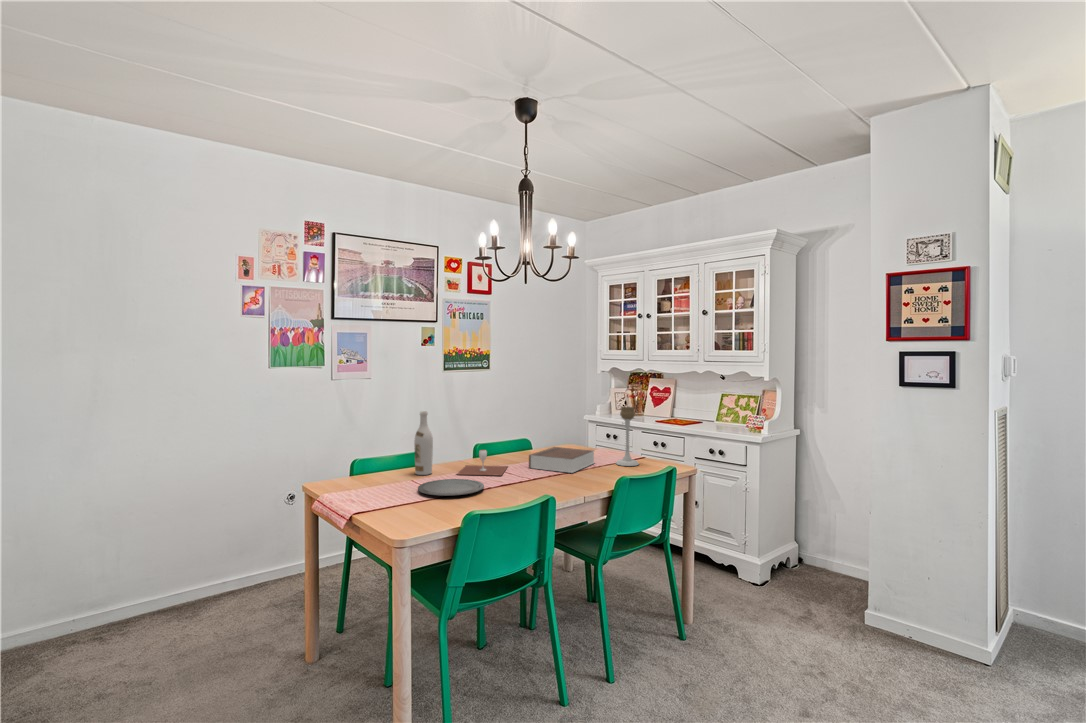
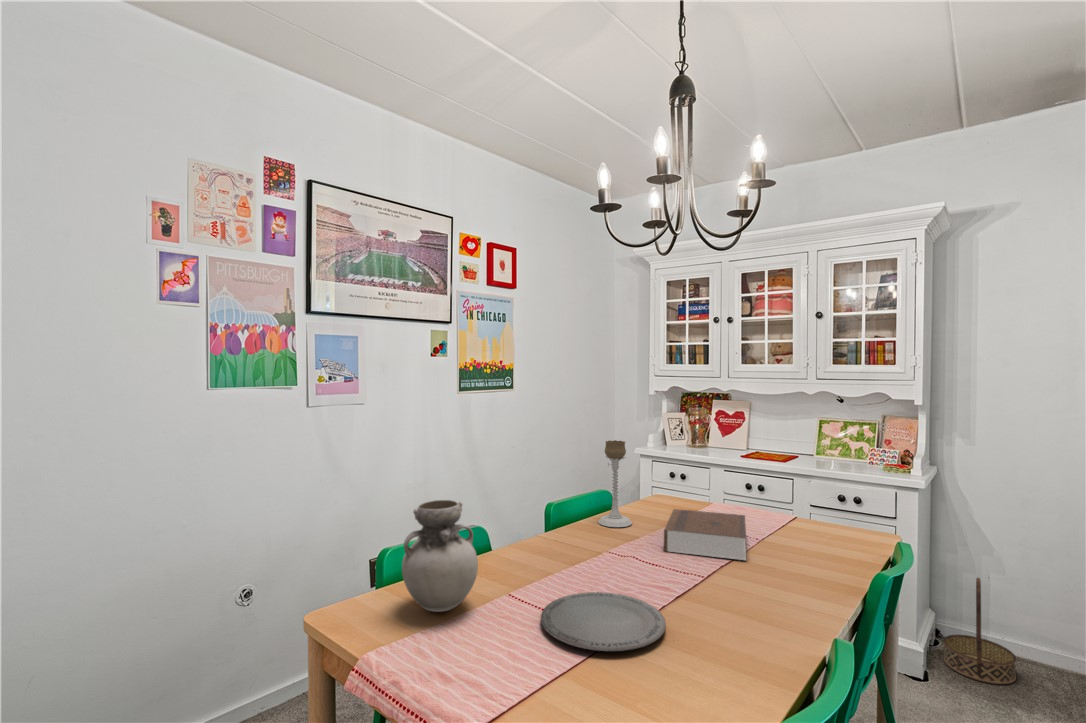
candle holder: present [616,407,639,466] -> present [598,440,632,527]
wine bottle: present [414,411,433,475] -> none [494,467,525,581]
vase: none [354,426,395,483] -> present [402,500,478,612]
wine glass: present [457,450,507,476] -> none [560,527,646,576]
basket: none [788,512,836,588] -> present [943,578,1016,685]

